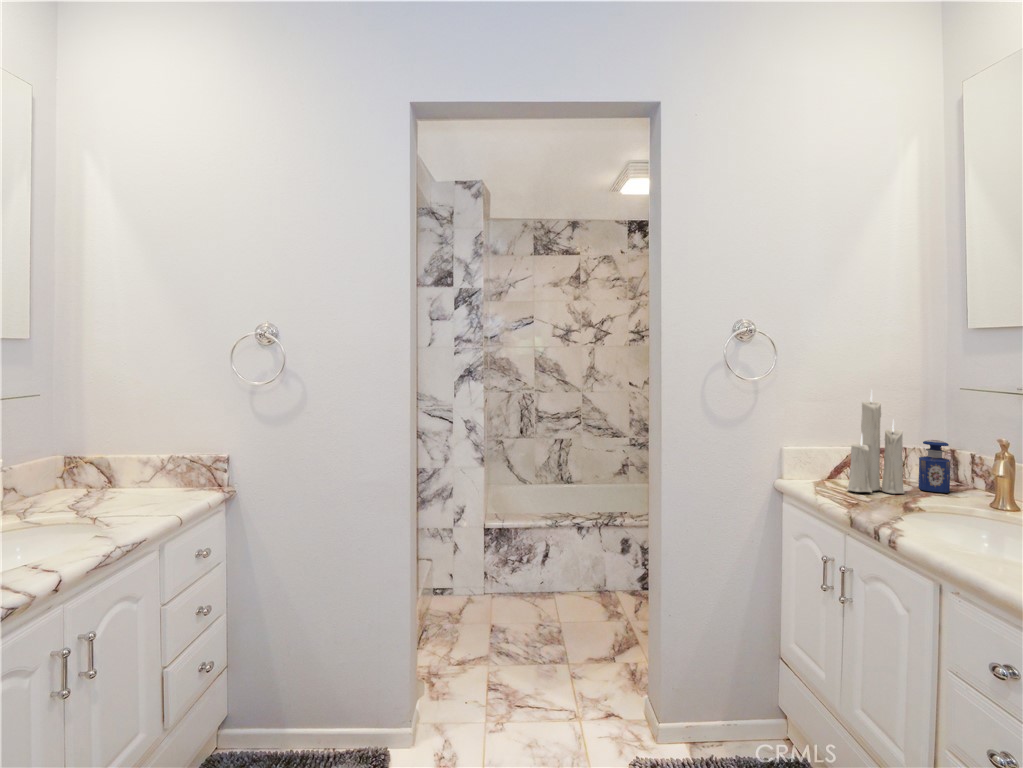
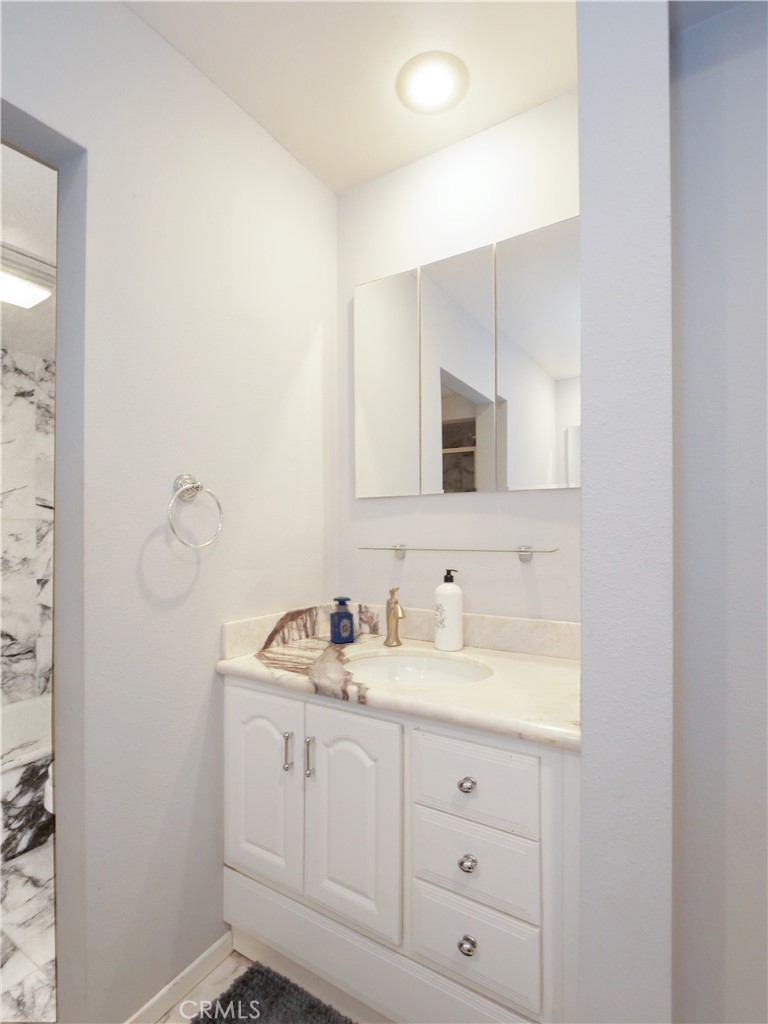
candle: present [847,390,904,494] -> none [287,549,329,656]

